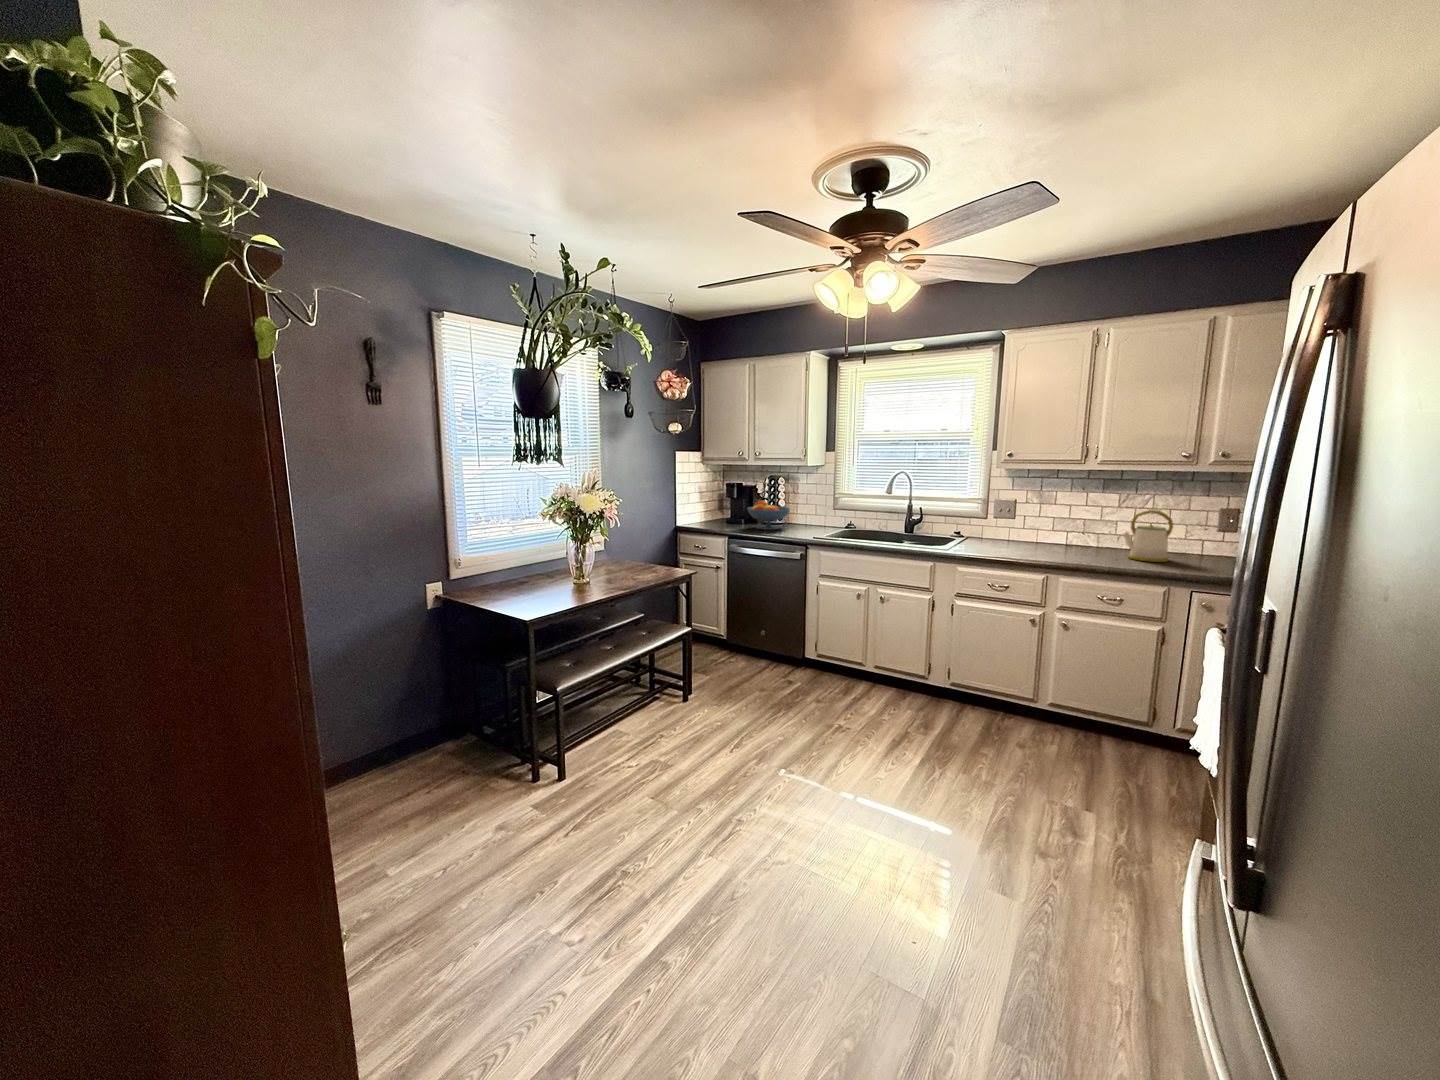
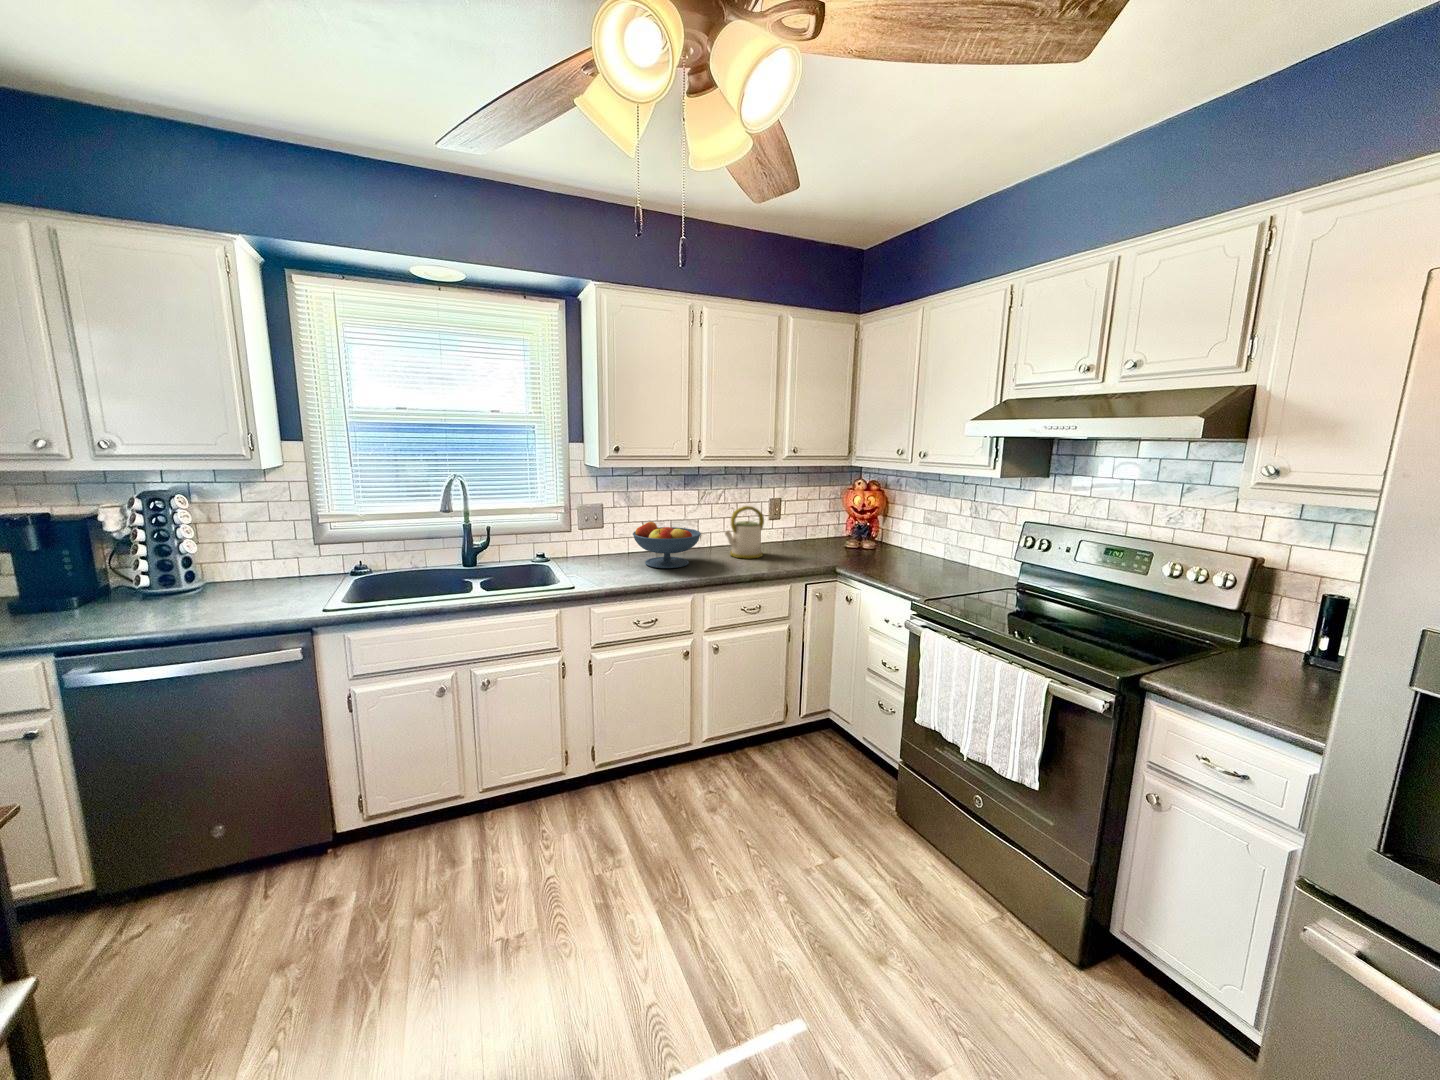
fruit bowl: present [748,501,790,530] -> present [633,522,701,568]

